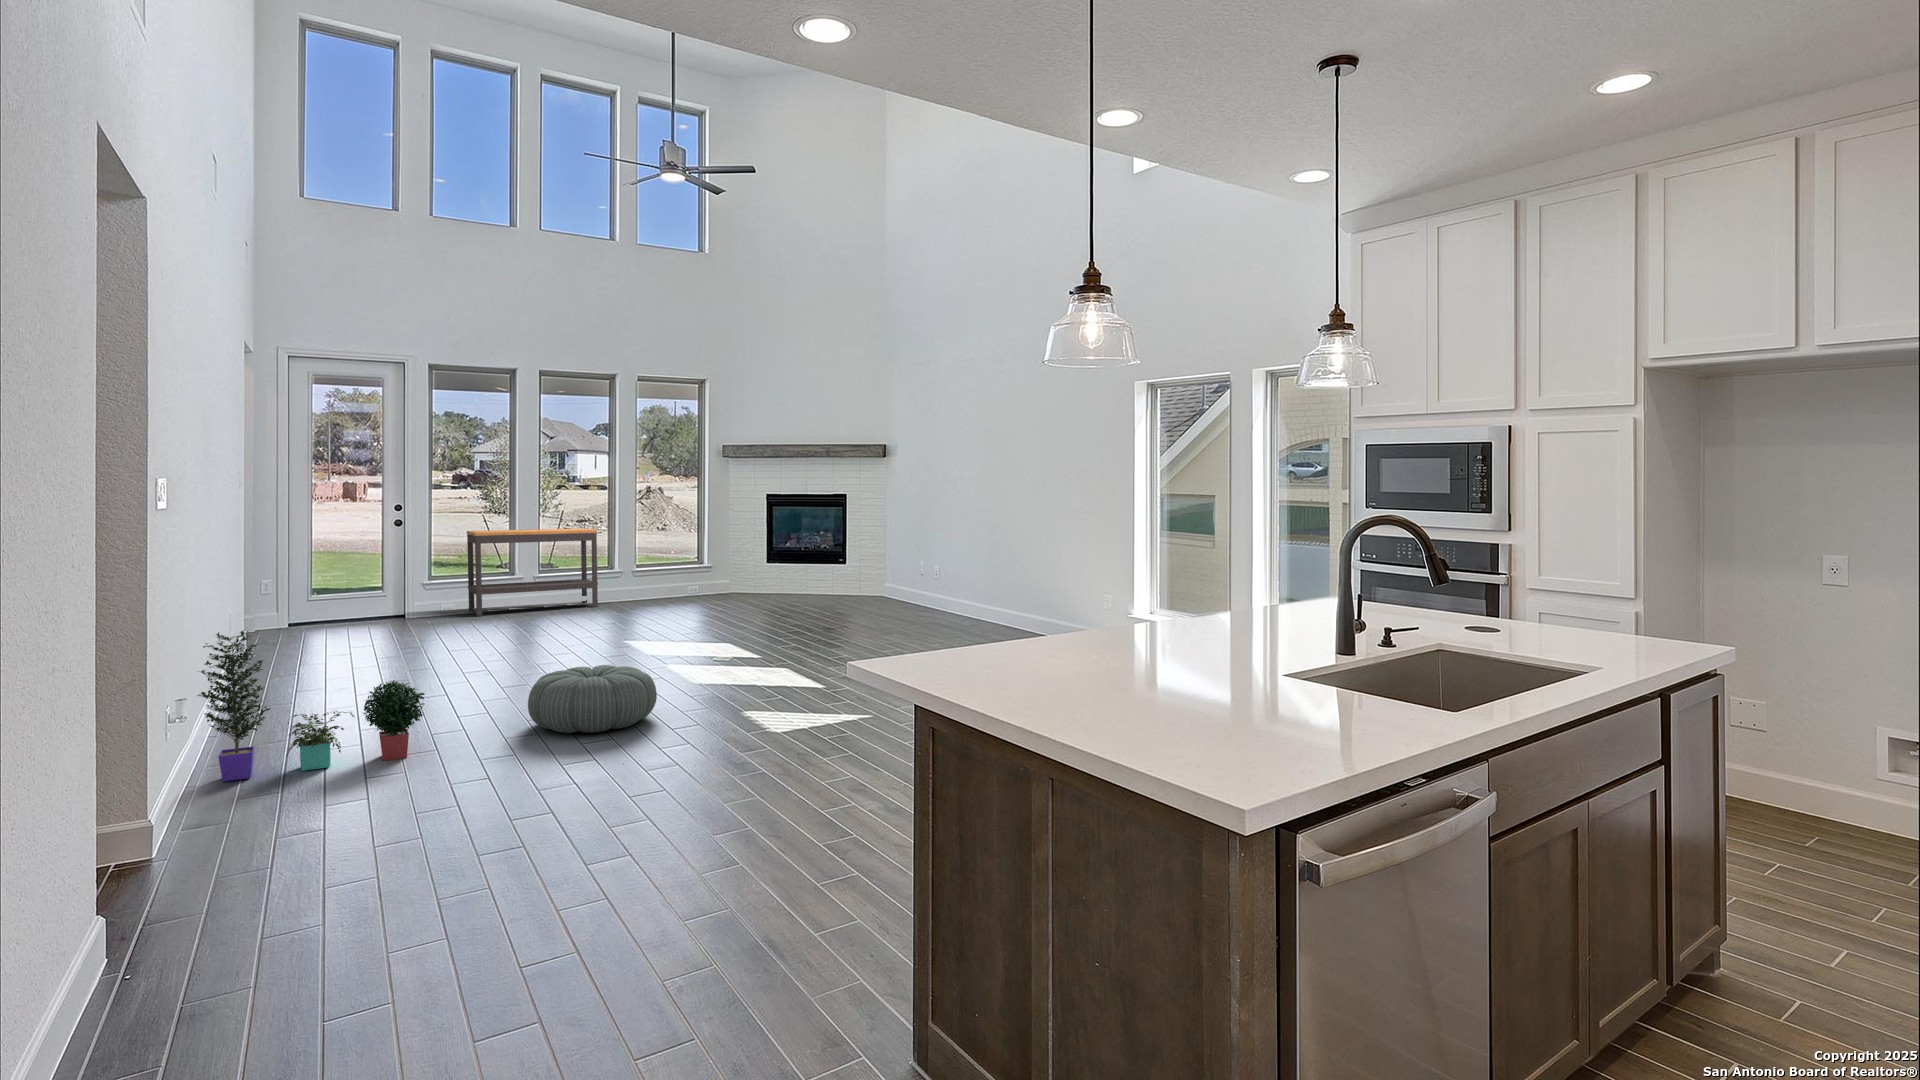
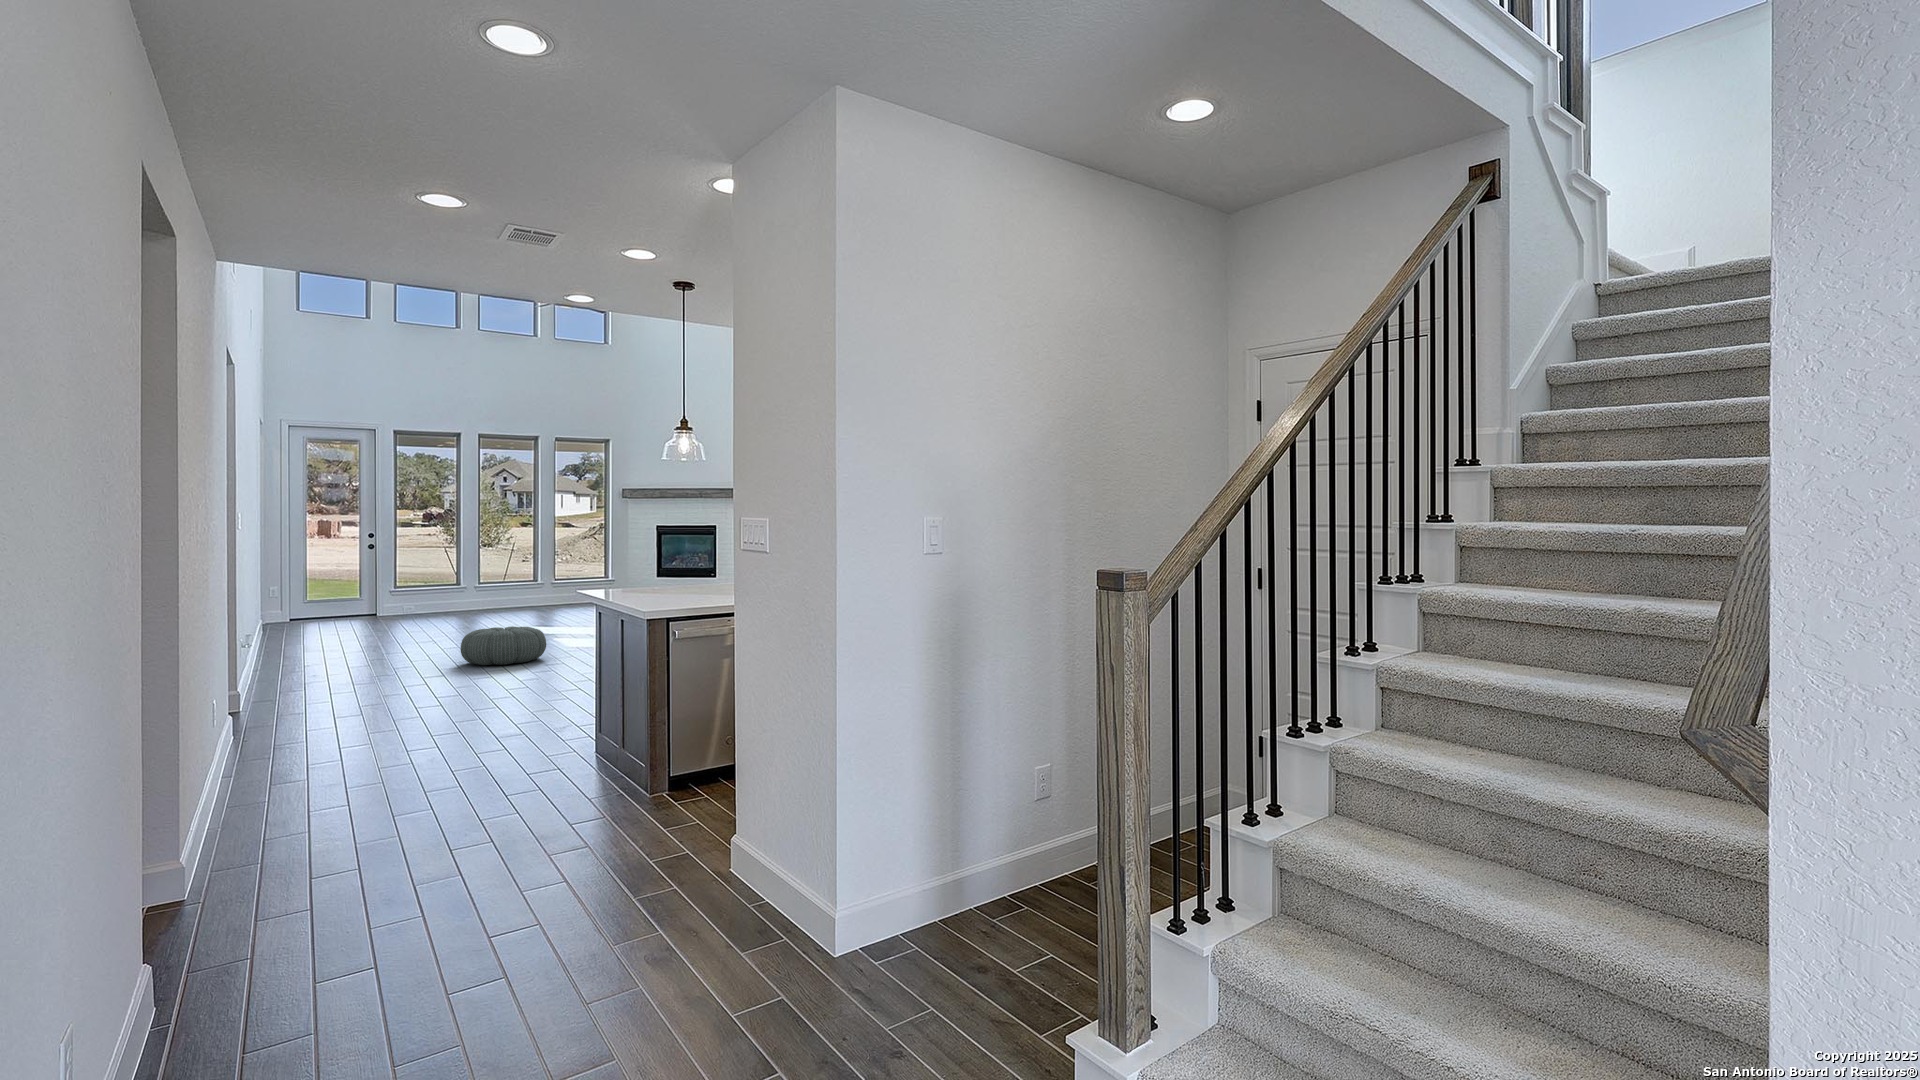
console table: present [467,528,598,616] -> none [421,552,523,617]
potted plant: present [197,630,424,781] -> none [254,597,394,687]

